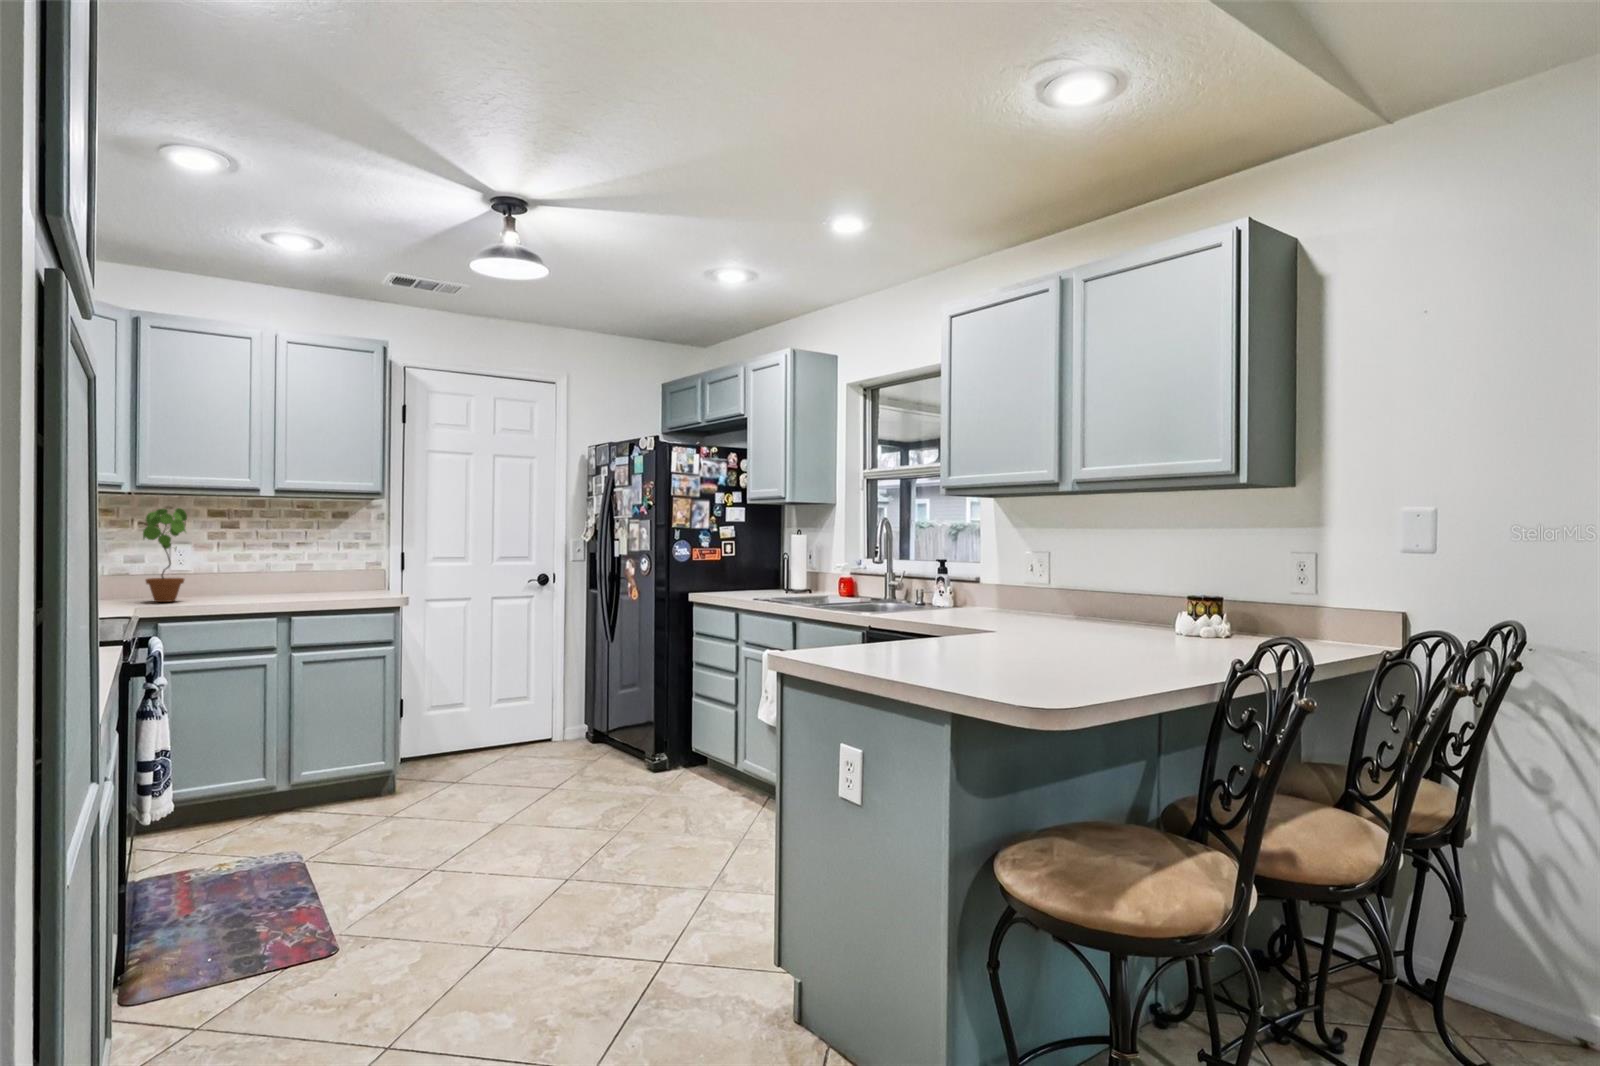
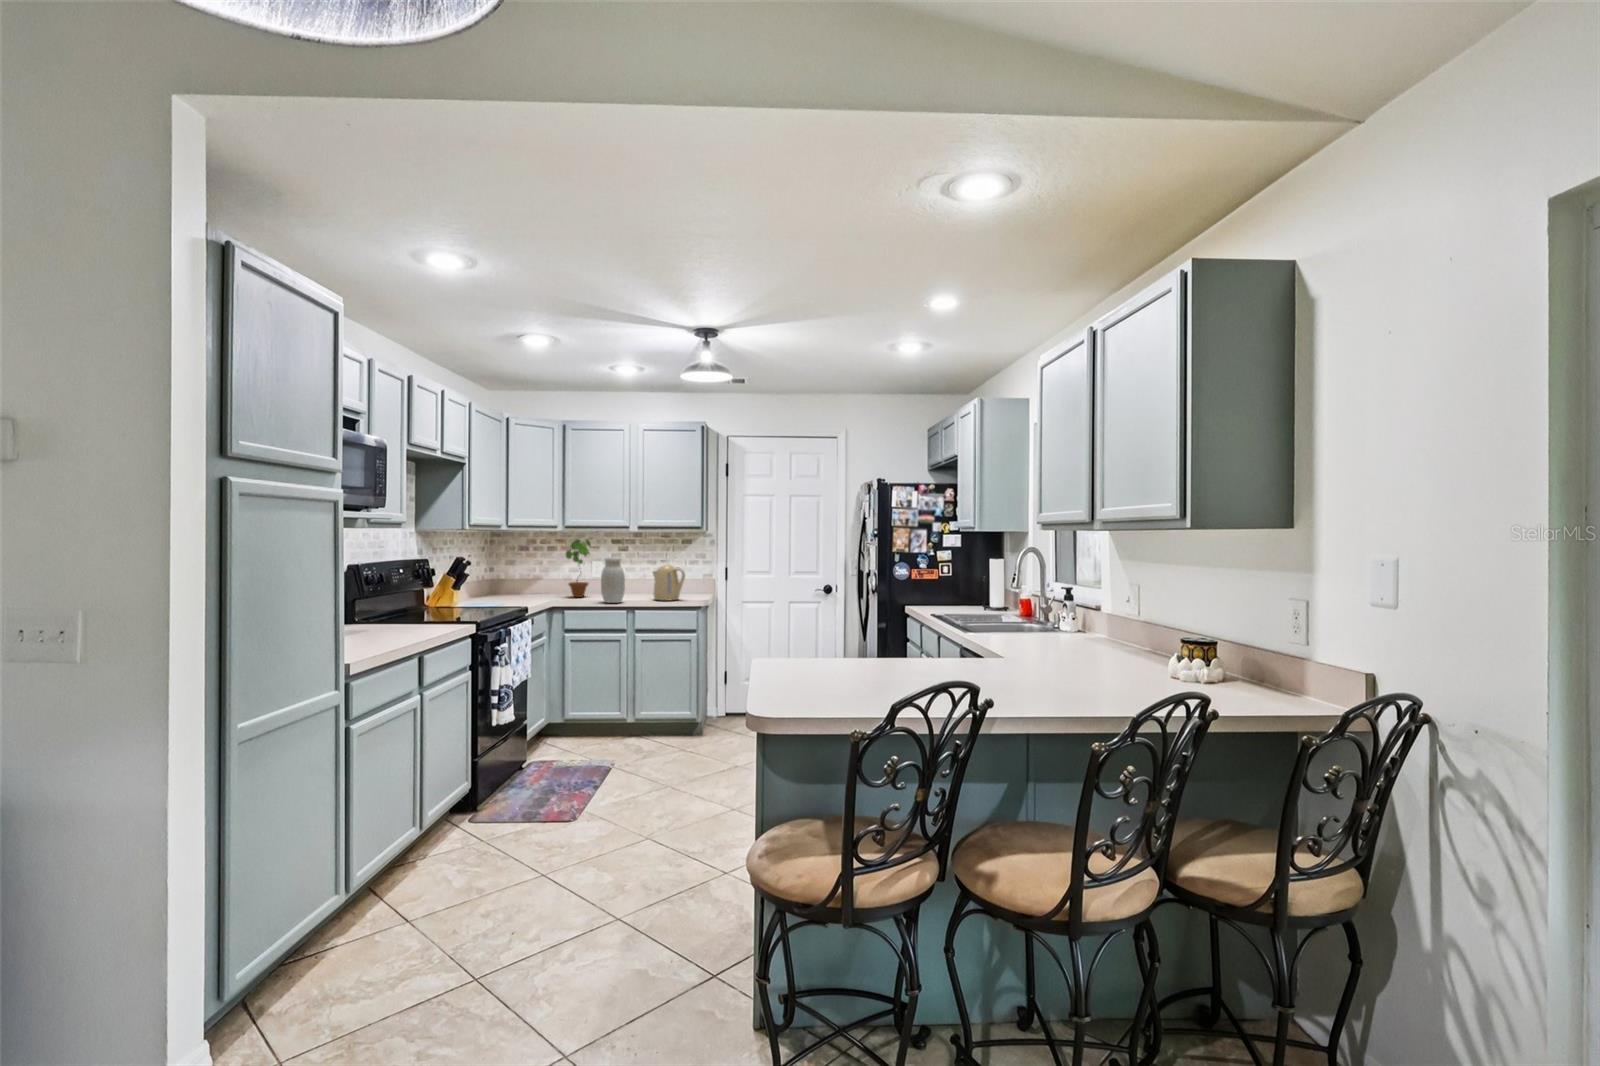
jar: none [227,535,271,607] -> present [601,557,625,603]
kettle: none [305,547,366,600] -> present [653,564,685,601]

